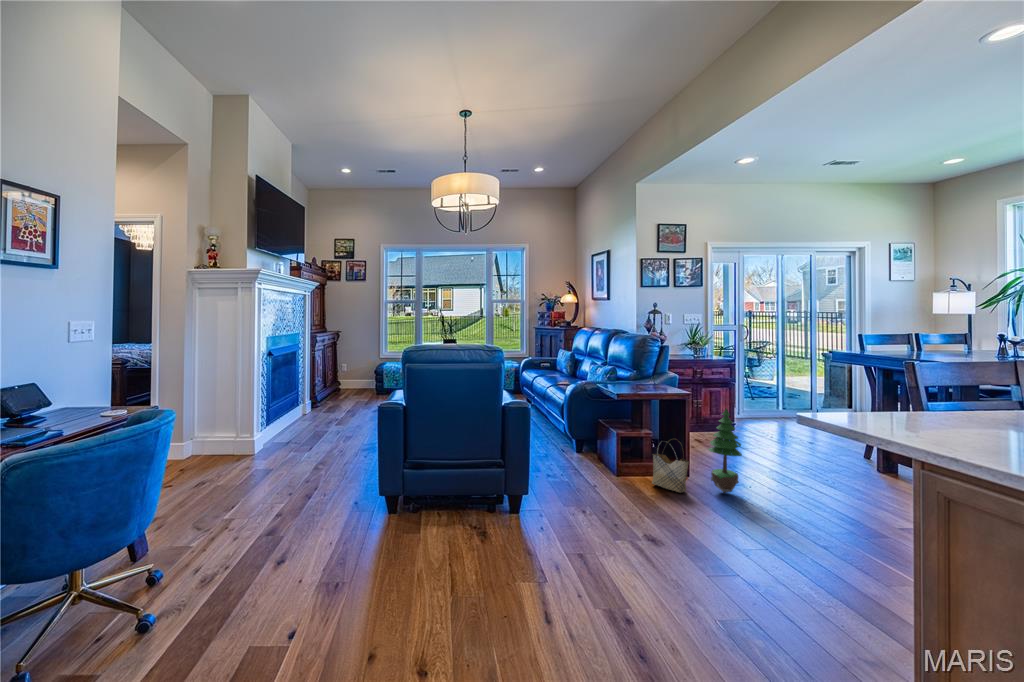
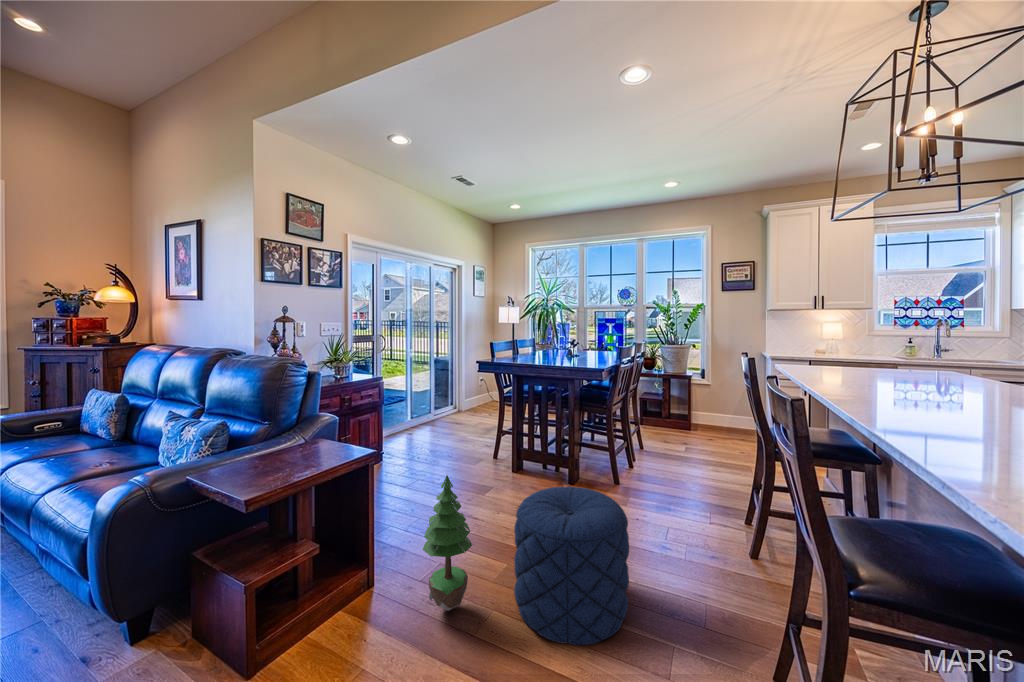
pouf: none [769,437,874,539] -> present [514,486,629,645]
woven basket: present [652,454,689,492] -> none [328,552,399,661]

